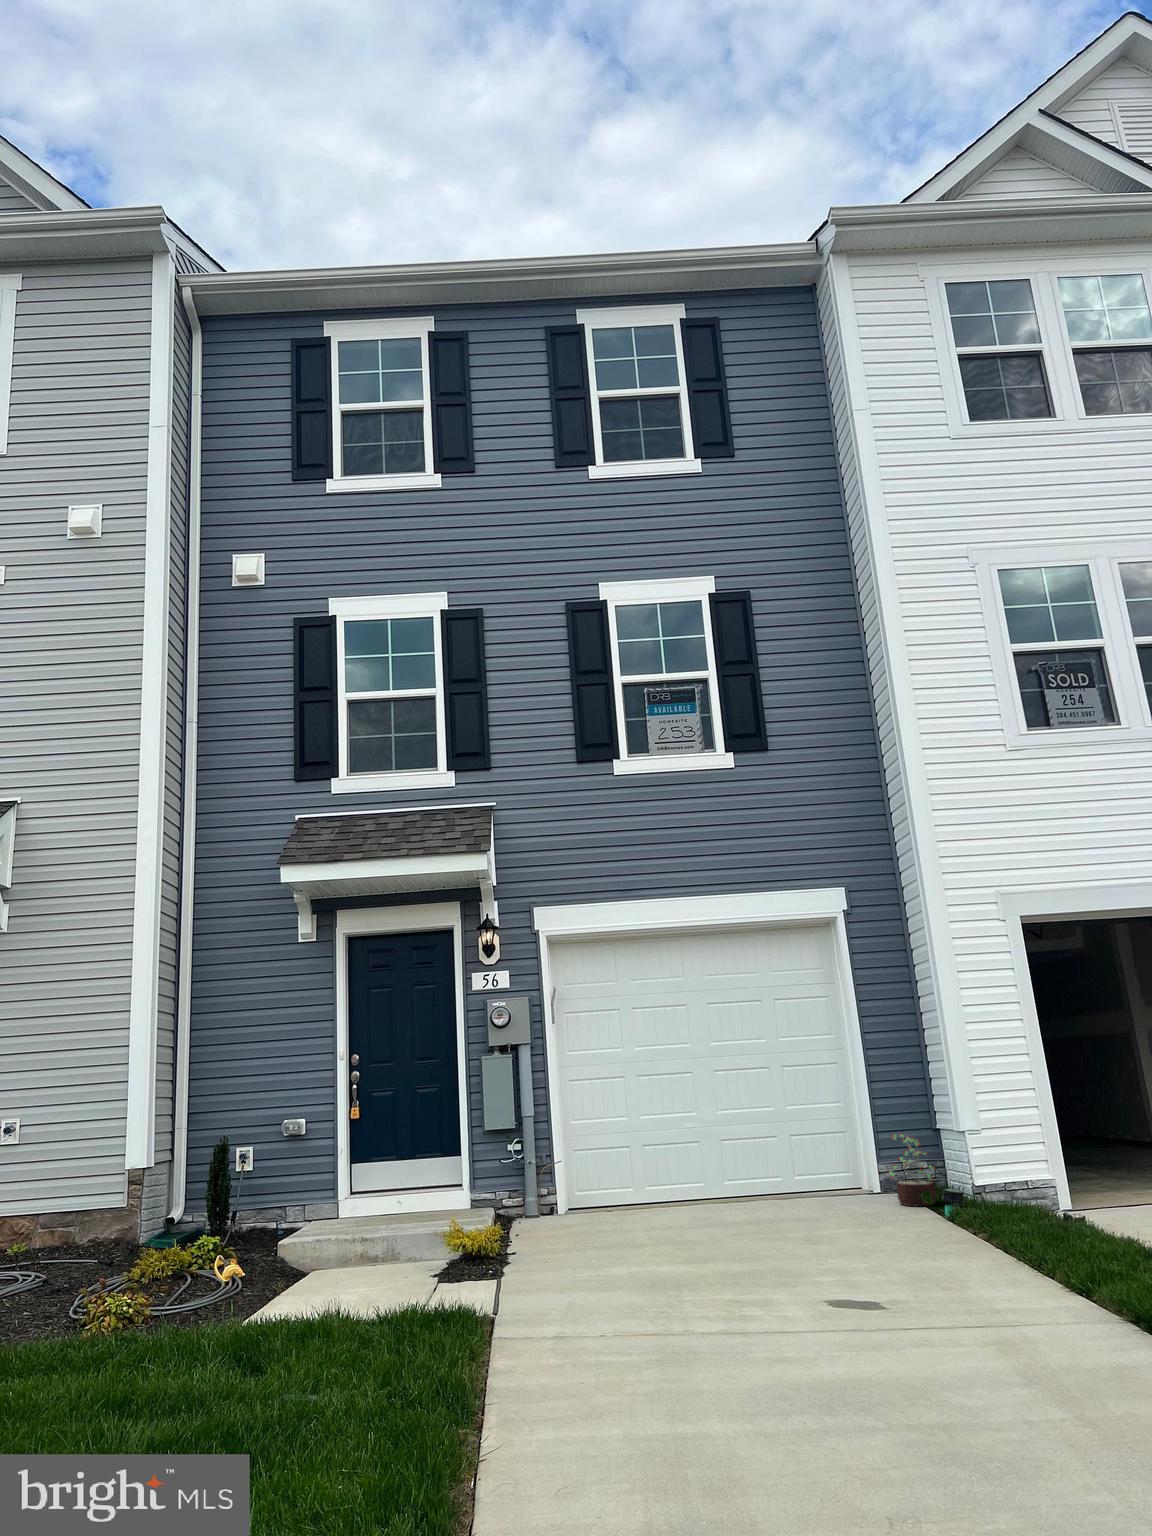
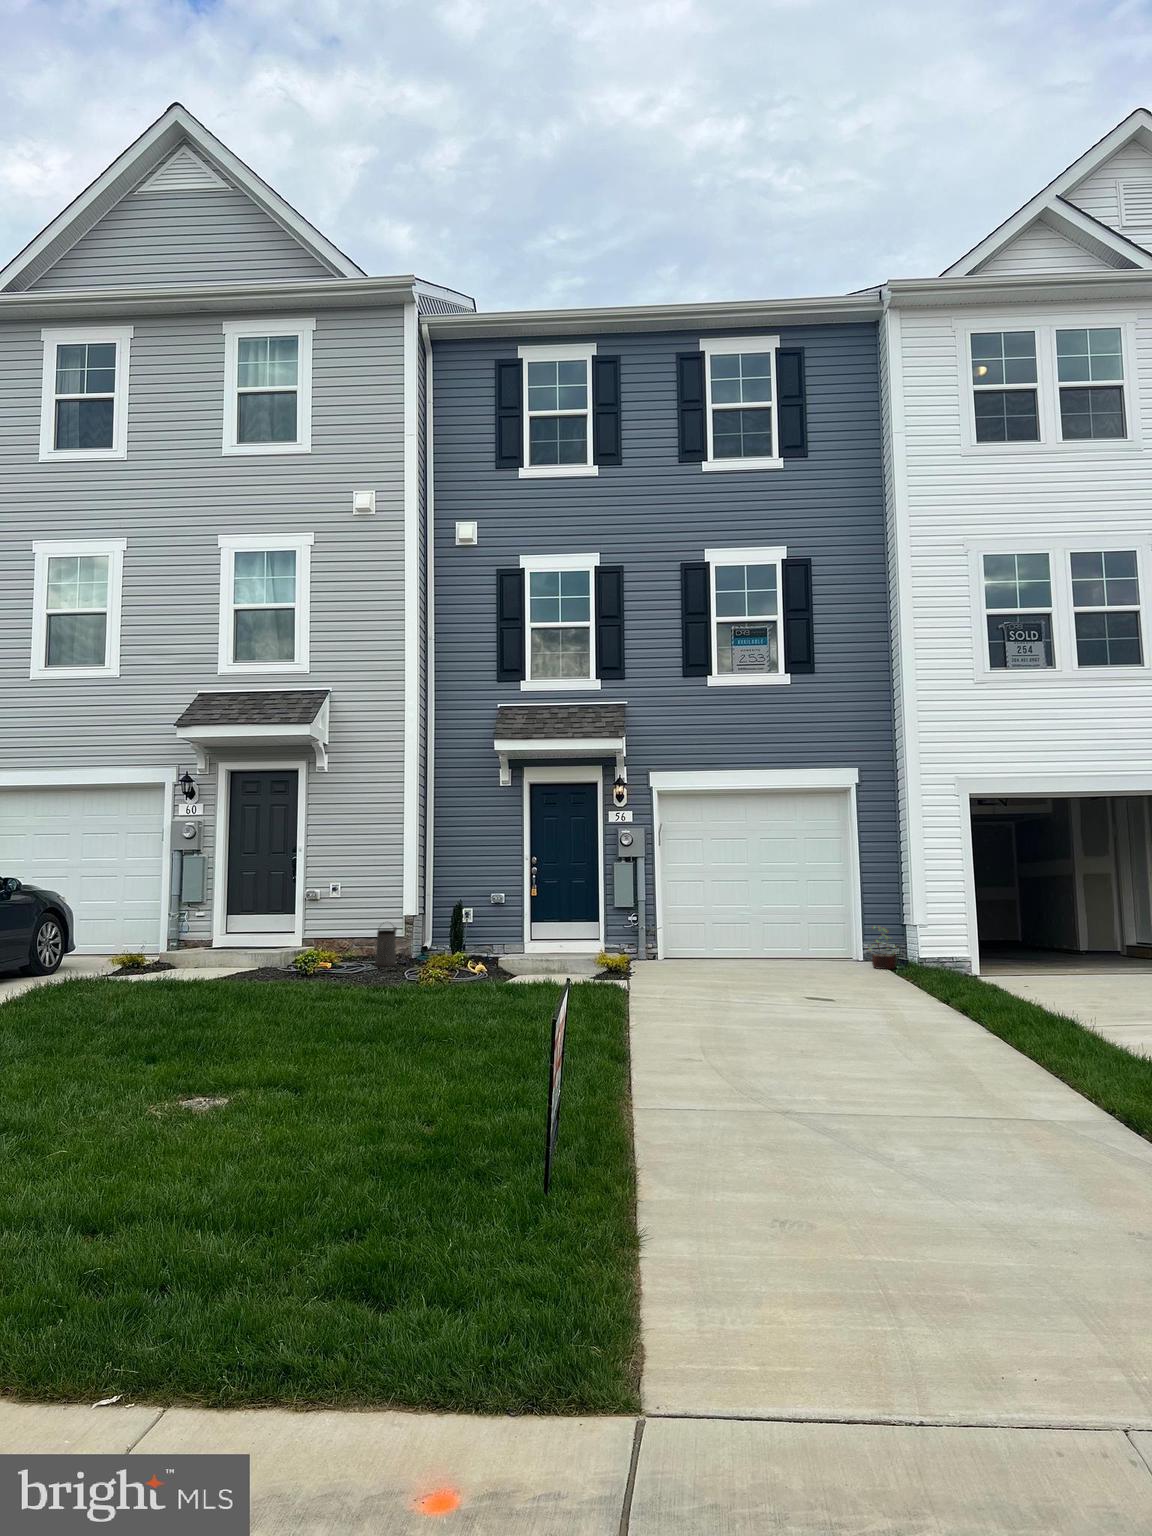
watering can: none [60,1184,114,1269] -> present [375,927,397,966]

